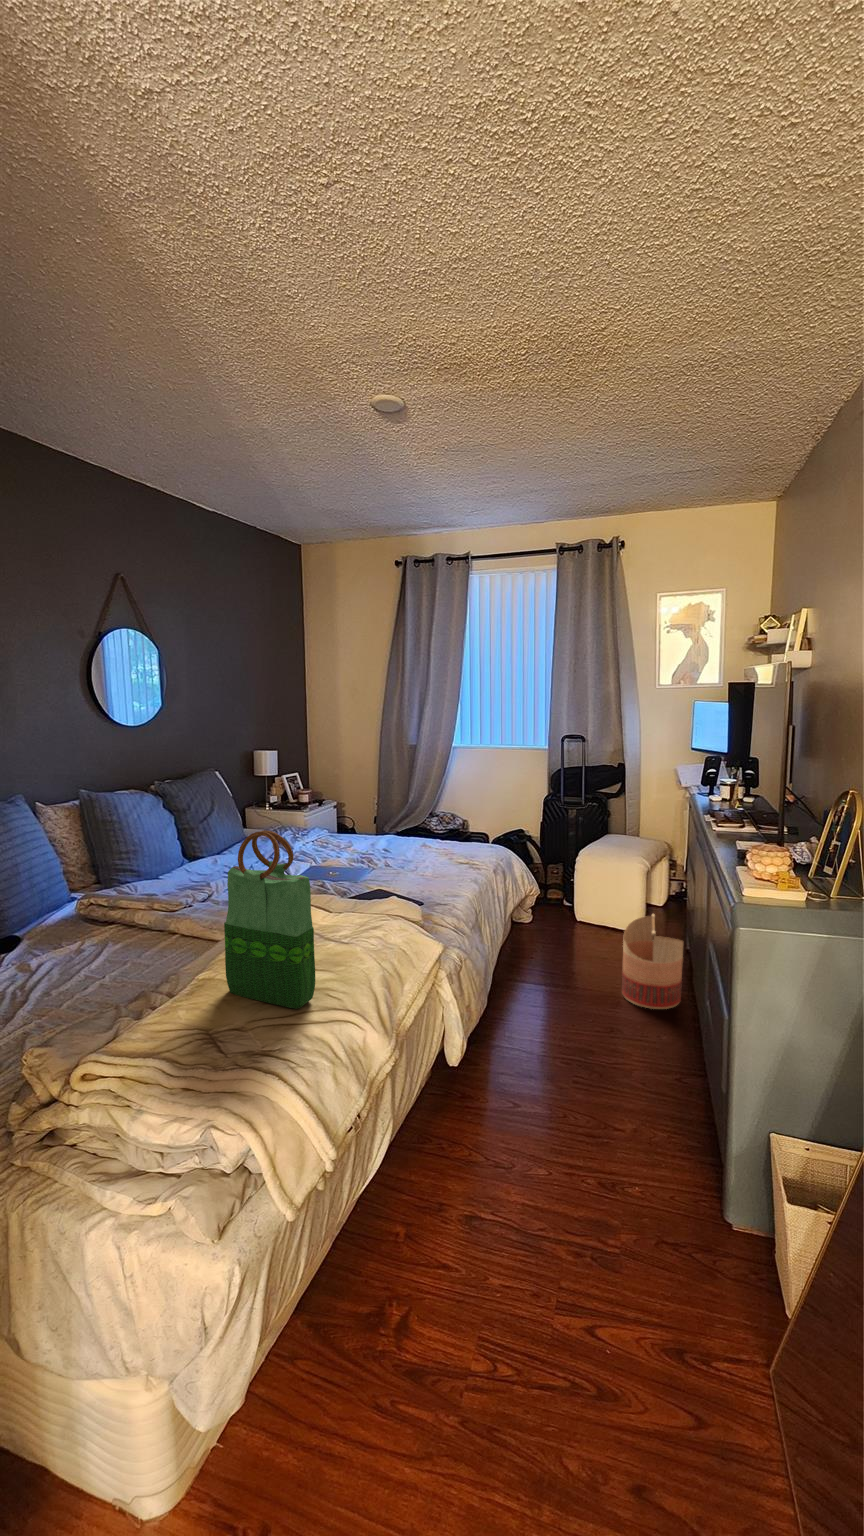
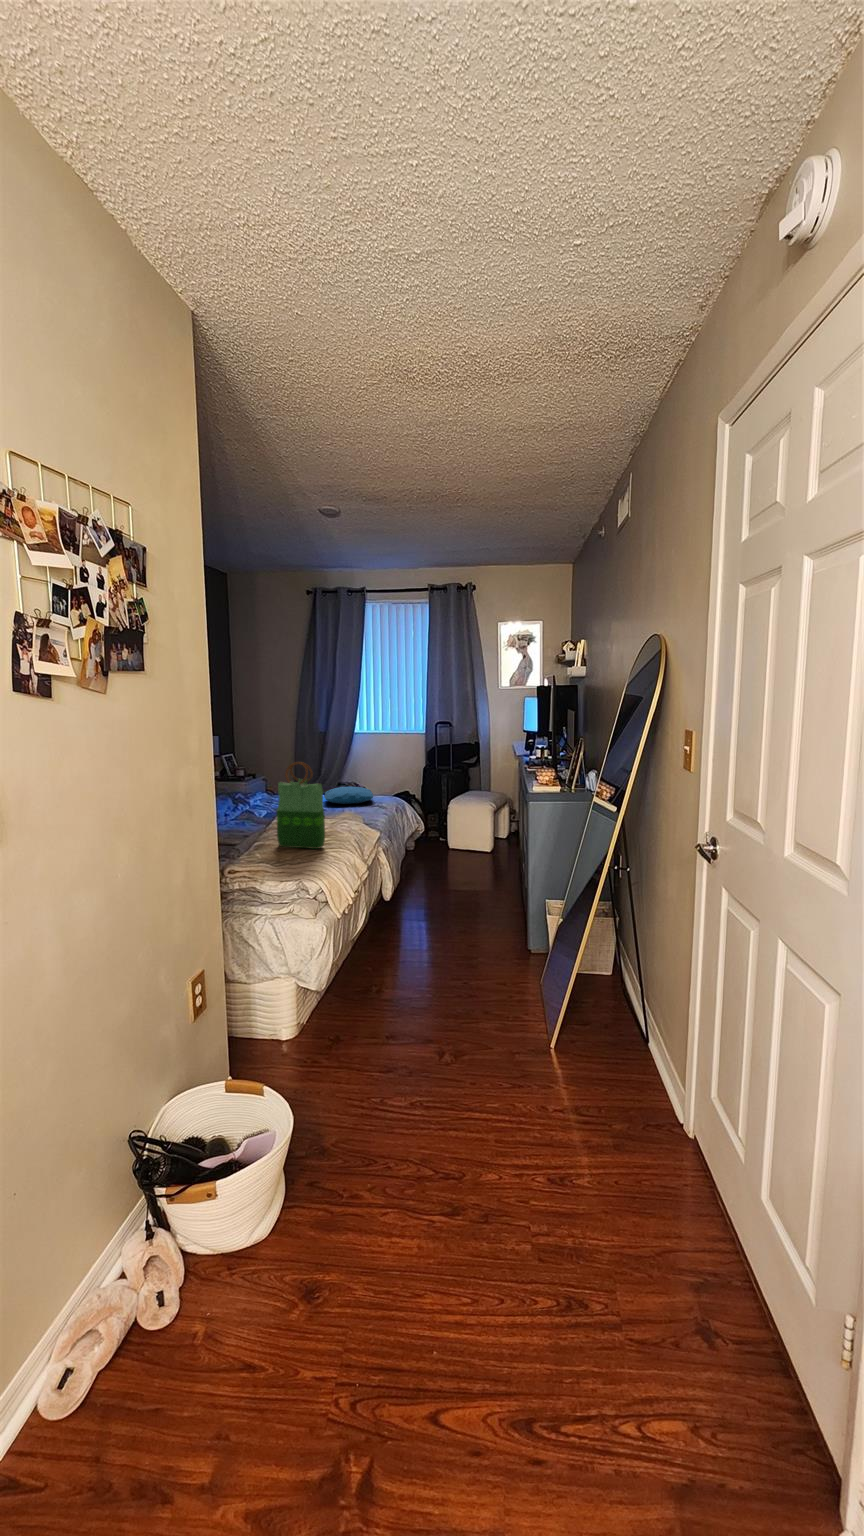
pillow: none [391,831,463,859] -> present [324,787,373,804]
basket: present [622,914,683,1009] -> none [479,830,514,886]

